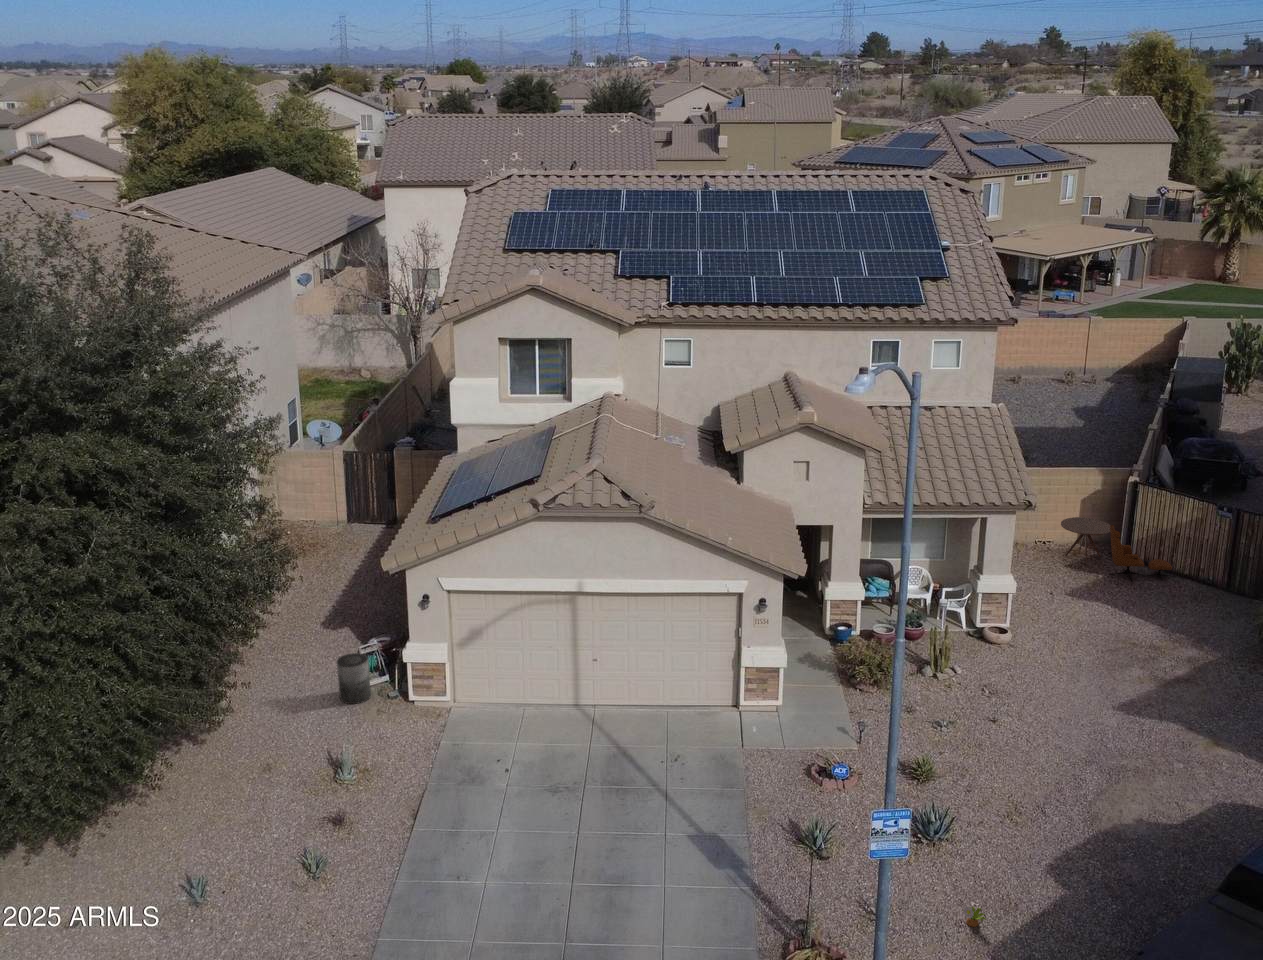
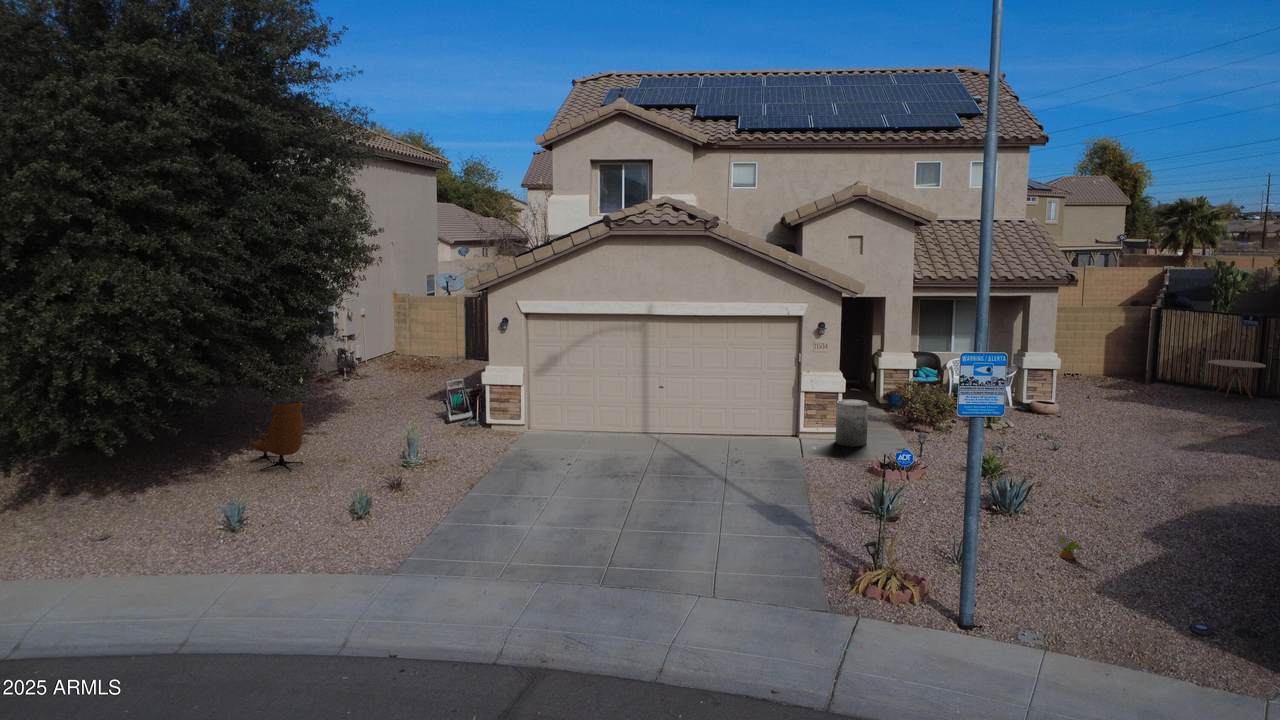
round table: present [1061,517,1110,562] -> present [1208,360,1266,399]
lounge chair: present [1110,525,1172,581] -> present [249,402,303,472]
trash can: present [337,653,371,704] -> present [836,399,868,446]

